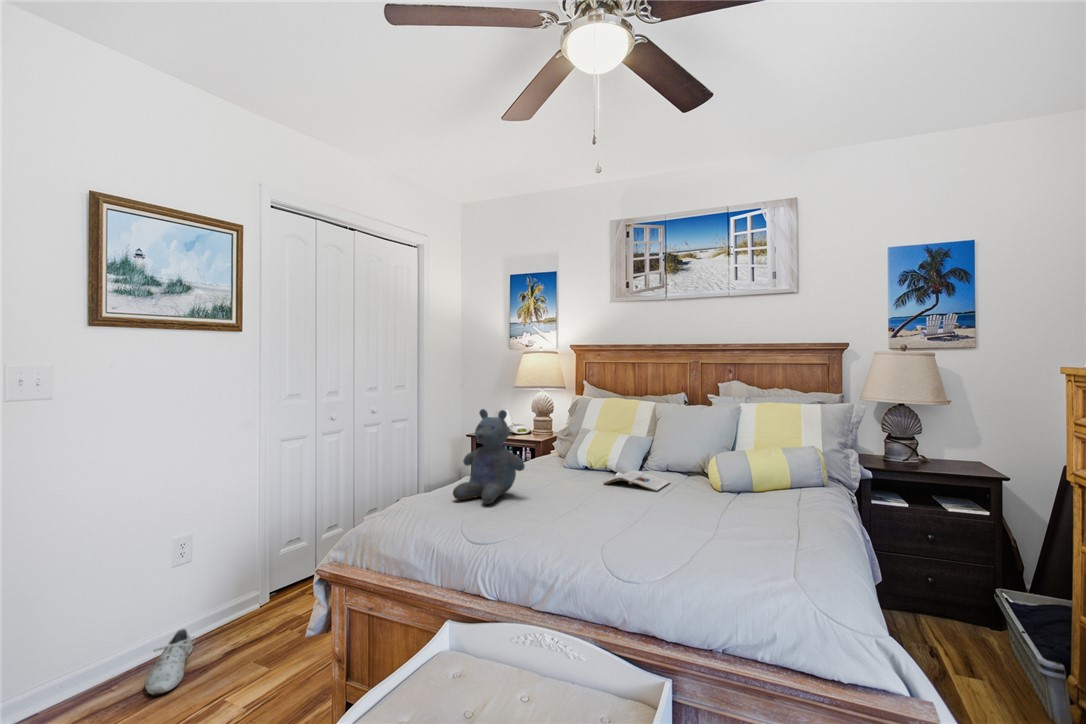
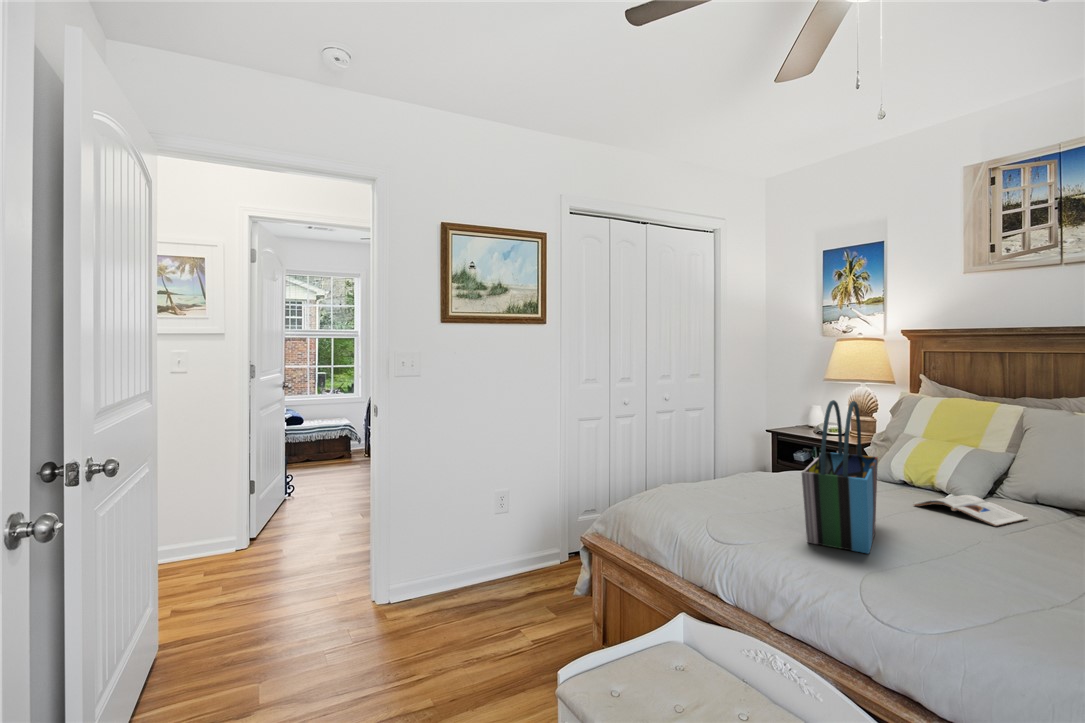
tote bag: none [550,404,599,529] -> present [802,400,878,553]
stuffed bear: present [453,409,525,504] -> none [712,402,795,505]
shoe: present [144,628,195,696] -> none [468,565,507,611]

